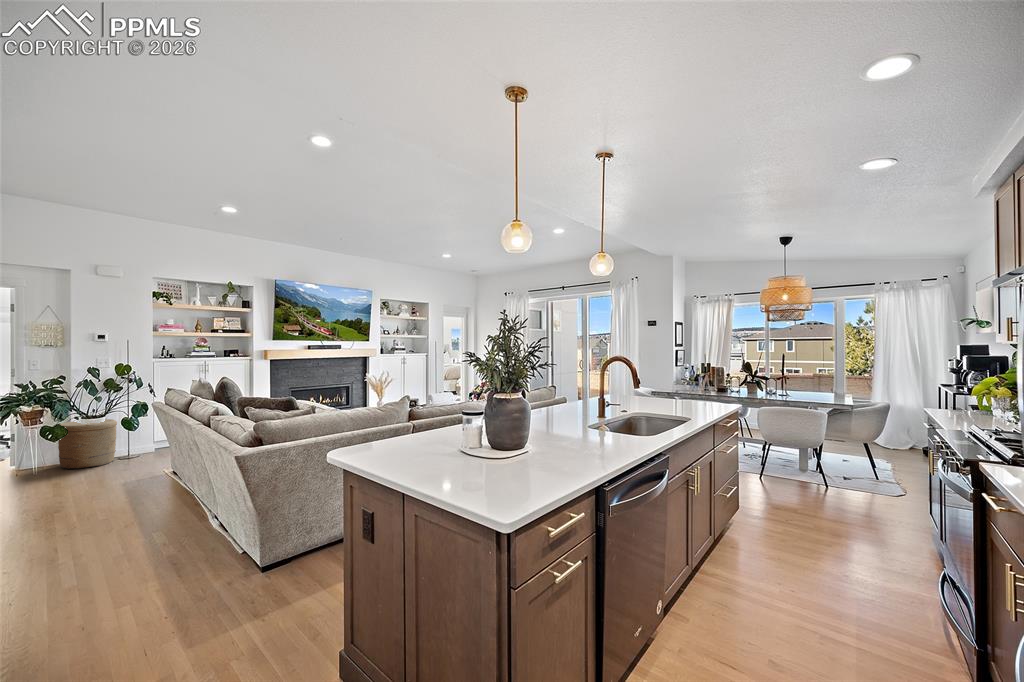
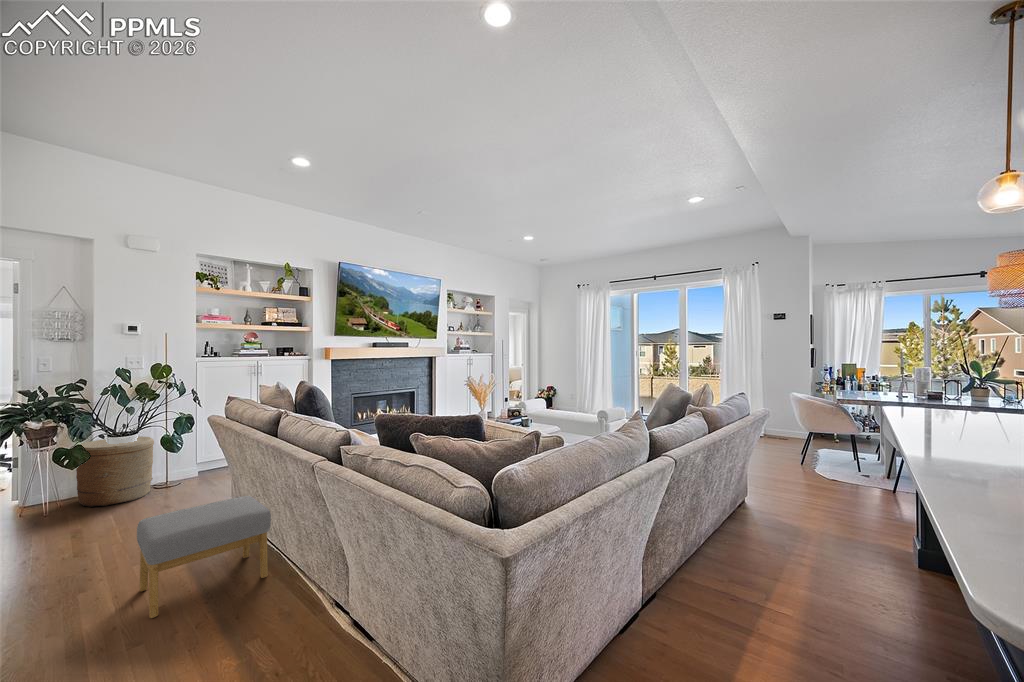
footstool: none [93,455,182,522] -> present [137,496,271,618]

